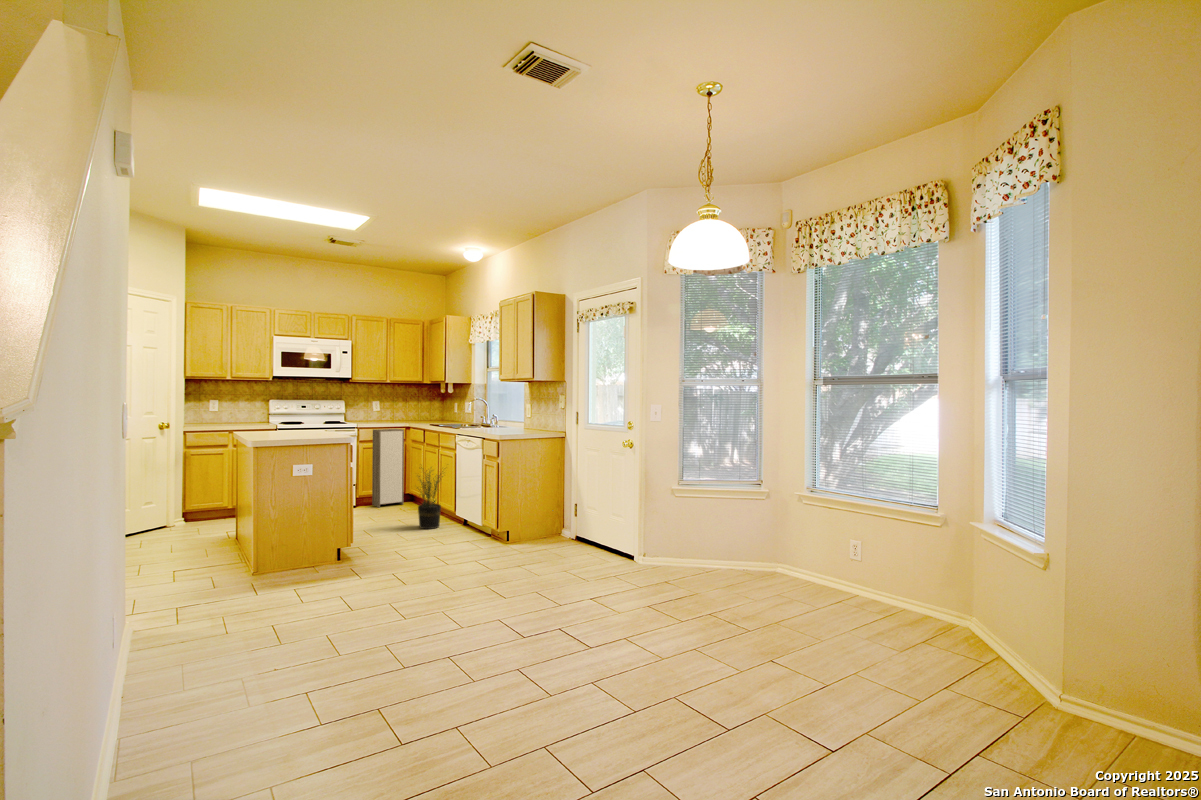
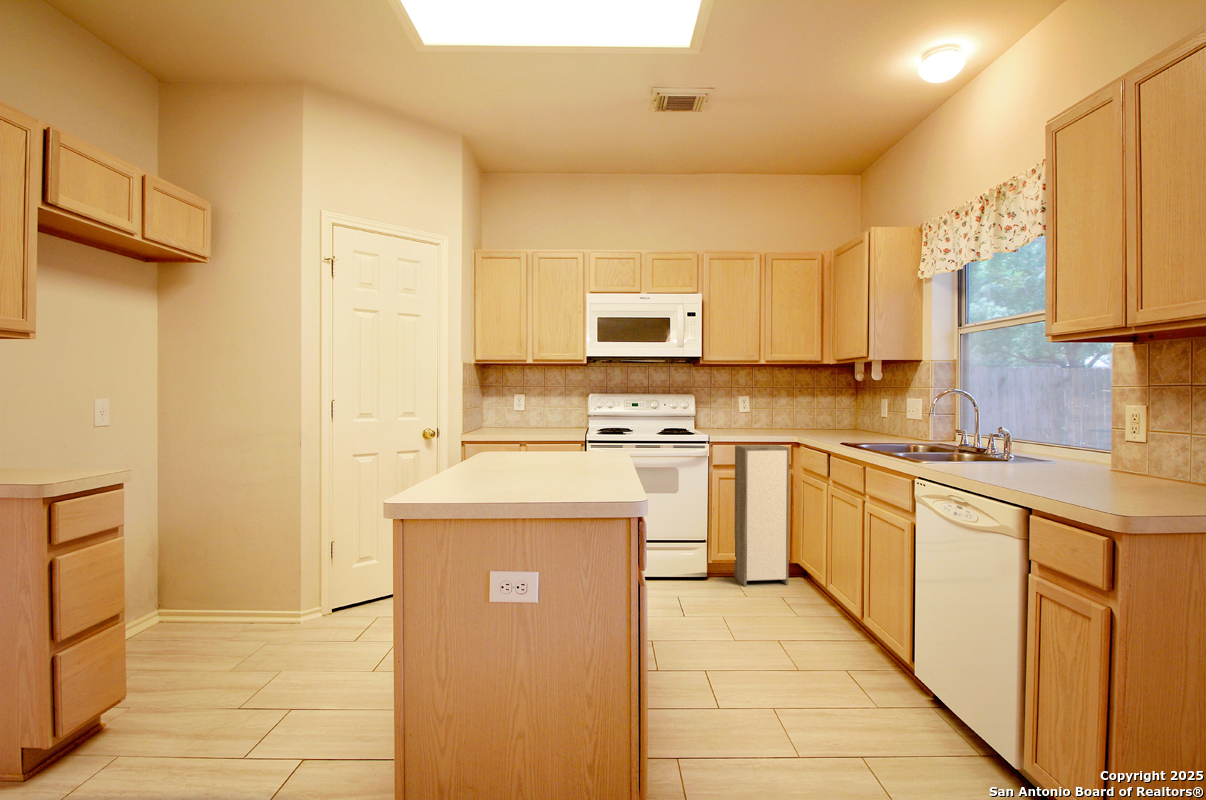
potted plant: present [418,467,443,529] -> none [810,536,900,703]

